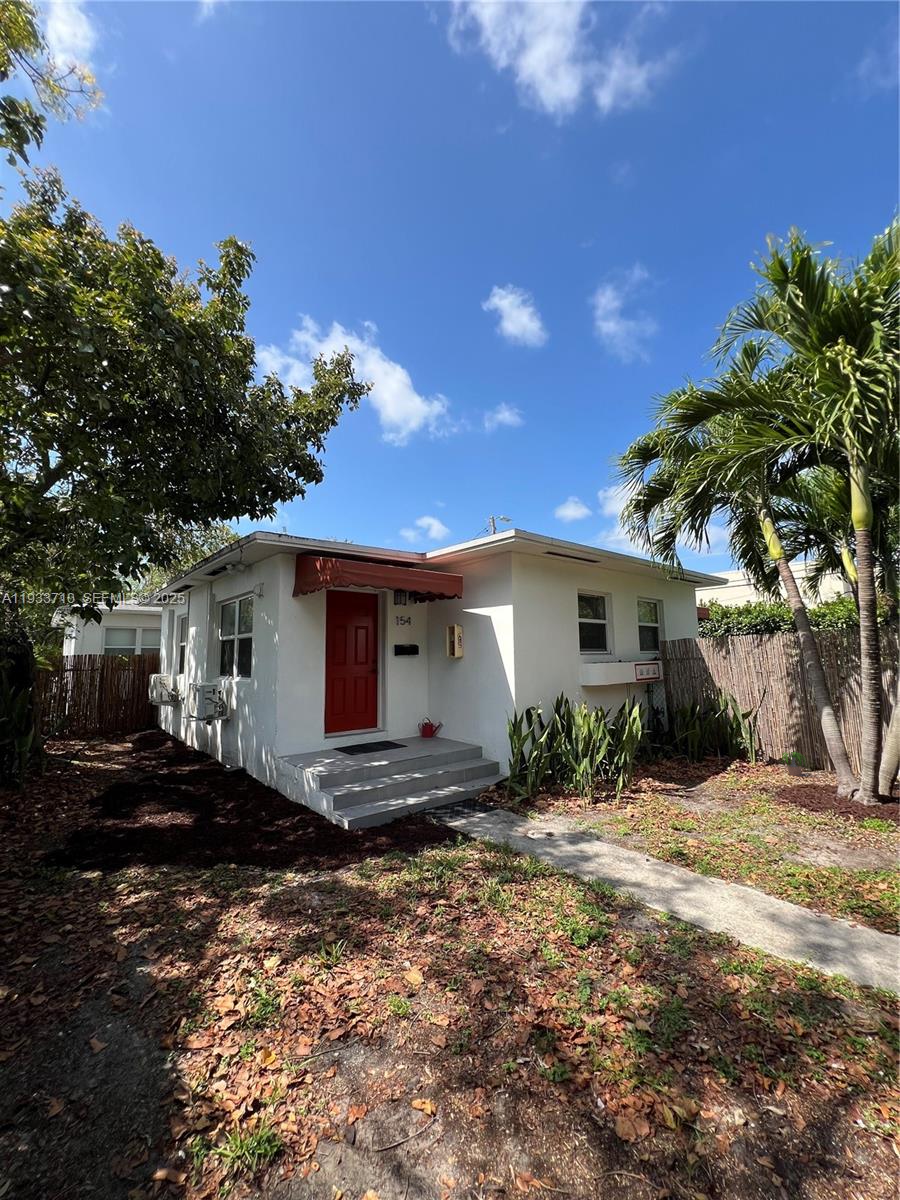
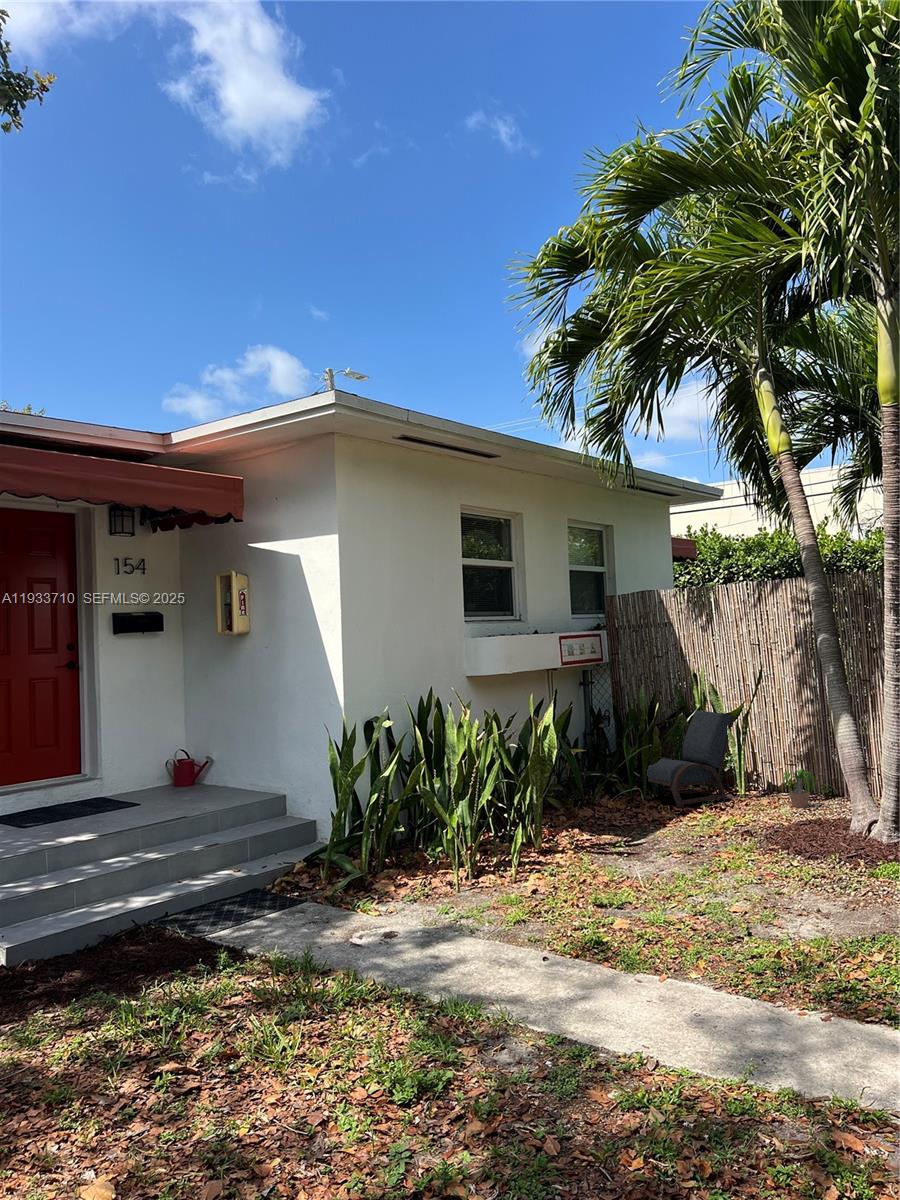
lounge chair: none [687,711,748,770] -> present [646,711,735,807]

